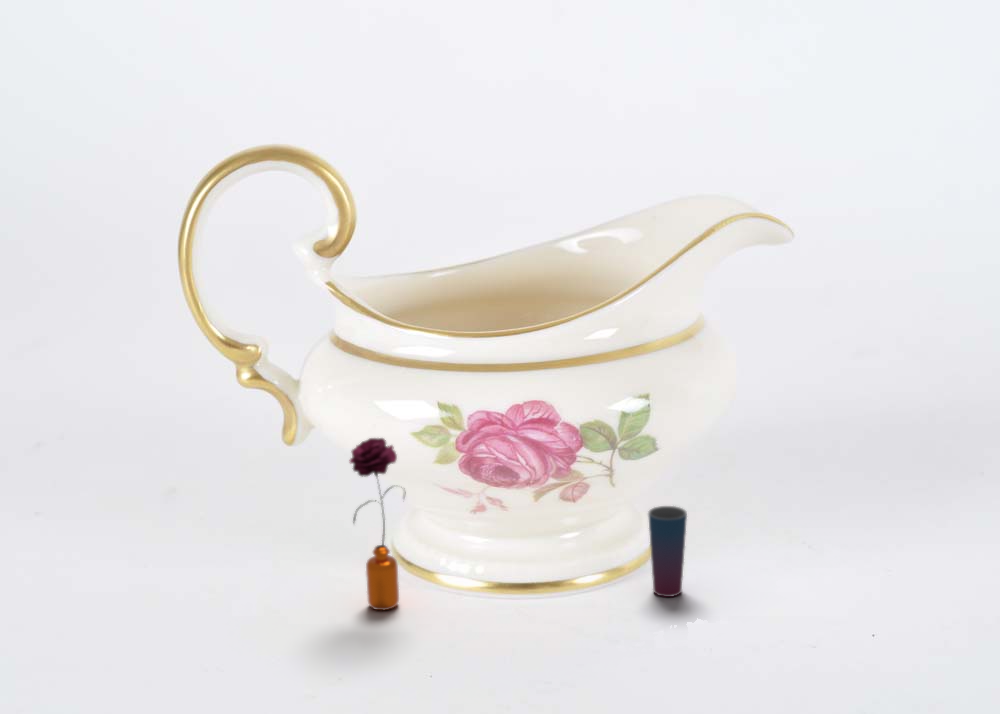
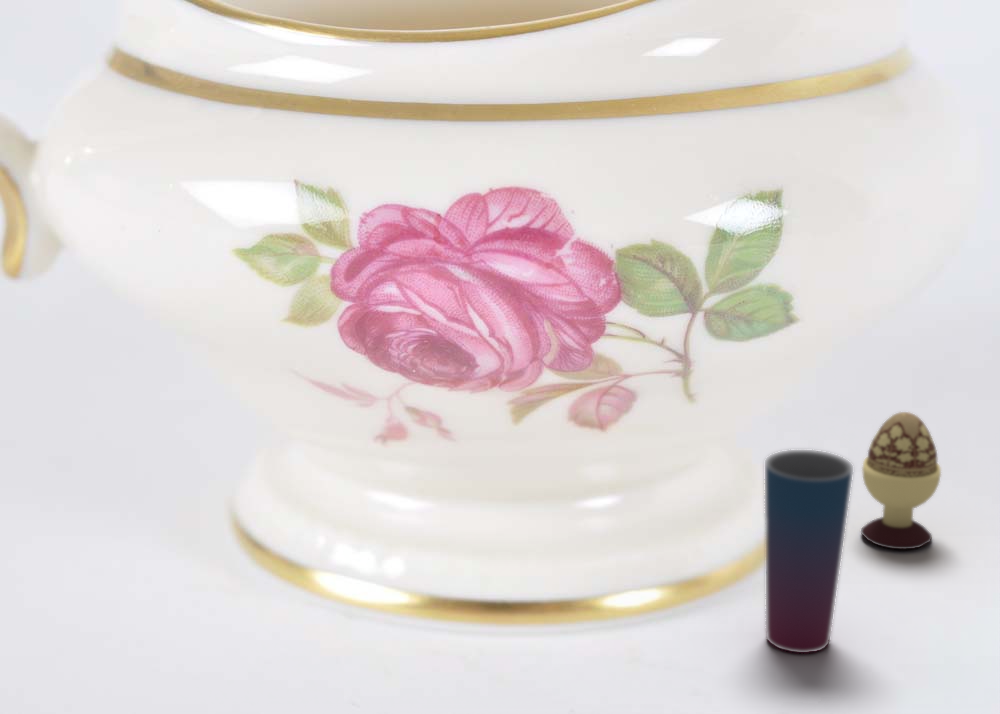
flower: present [349,438,406,610] -> none [89,257,226,641]
decorative egg: none [693,484,730,549] -> present [861,412,941,549]

